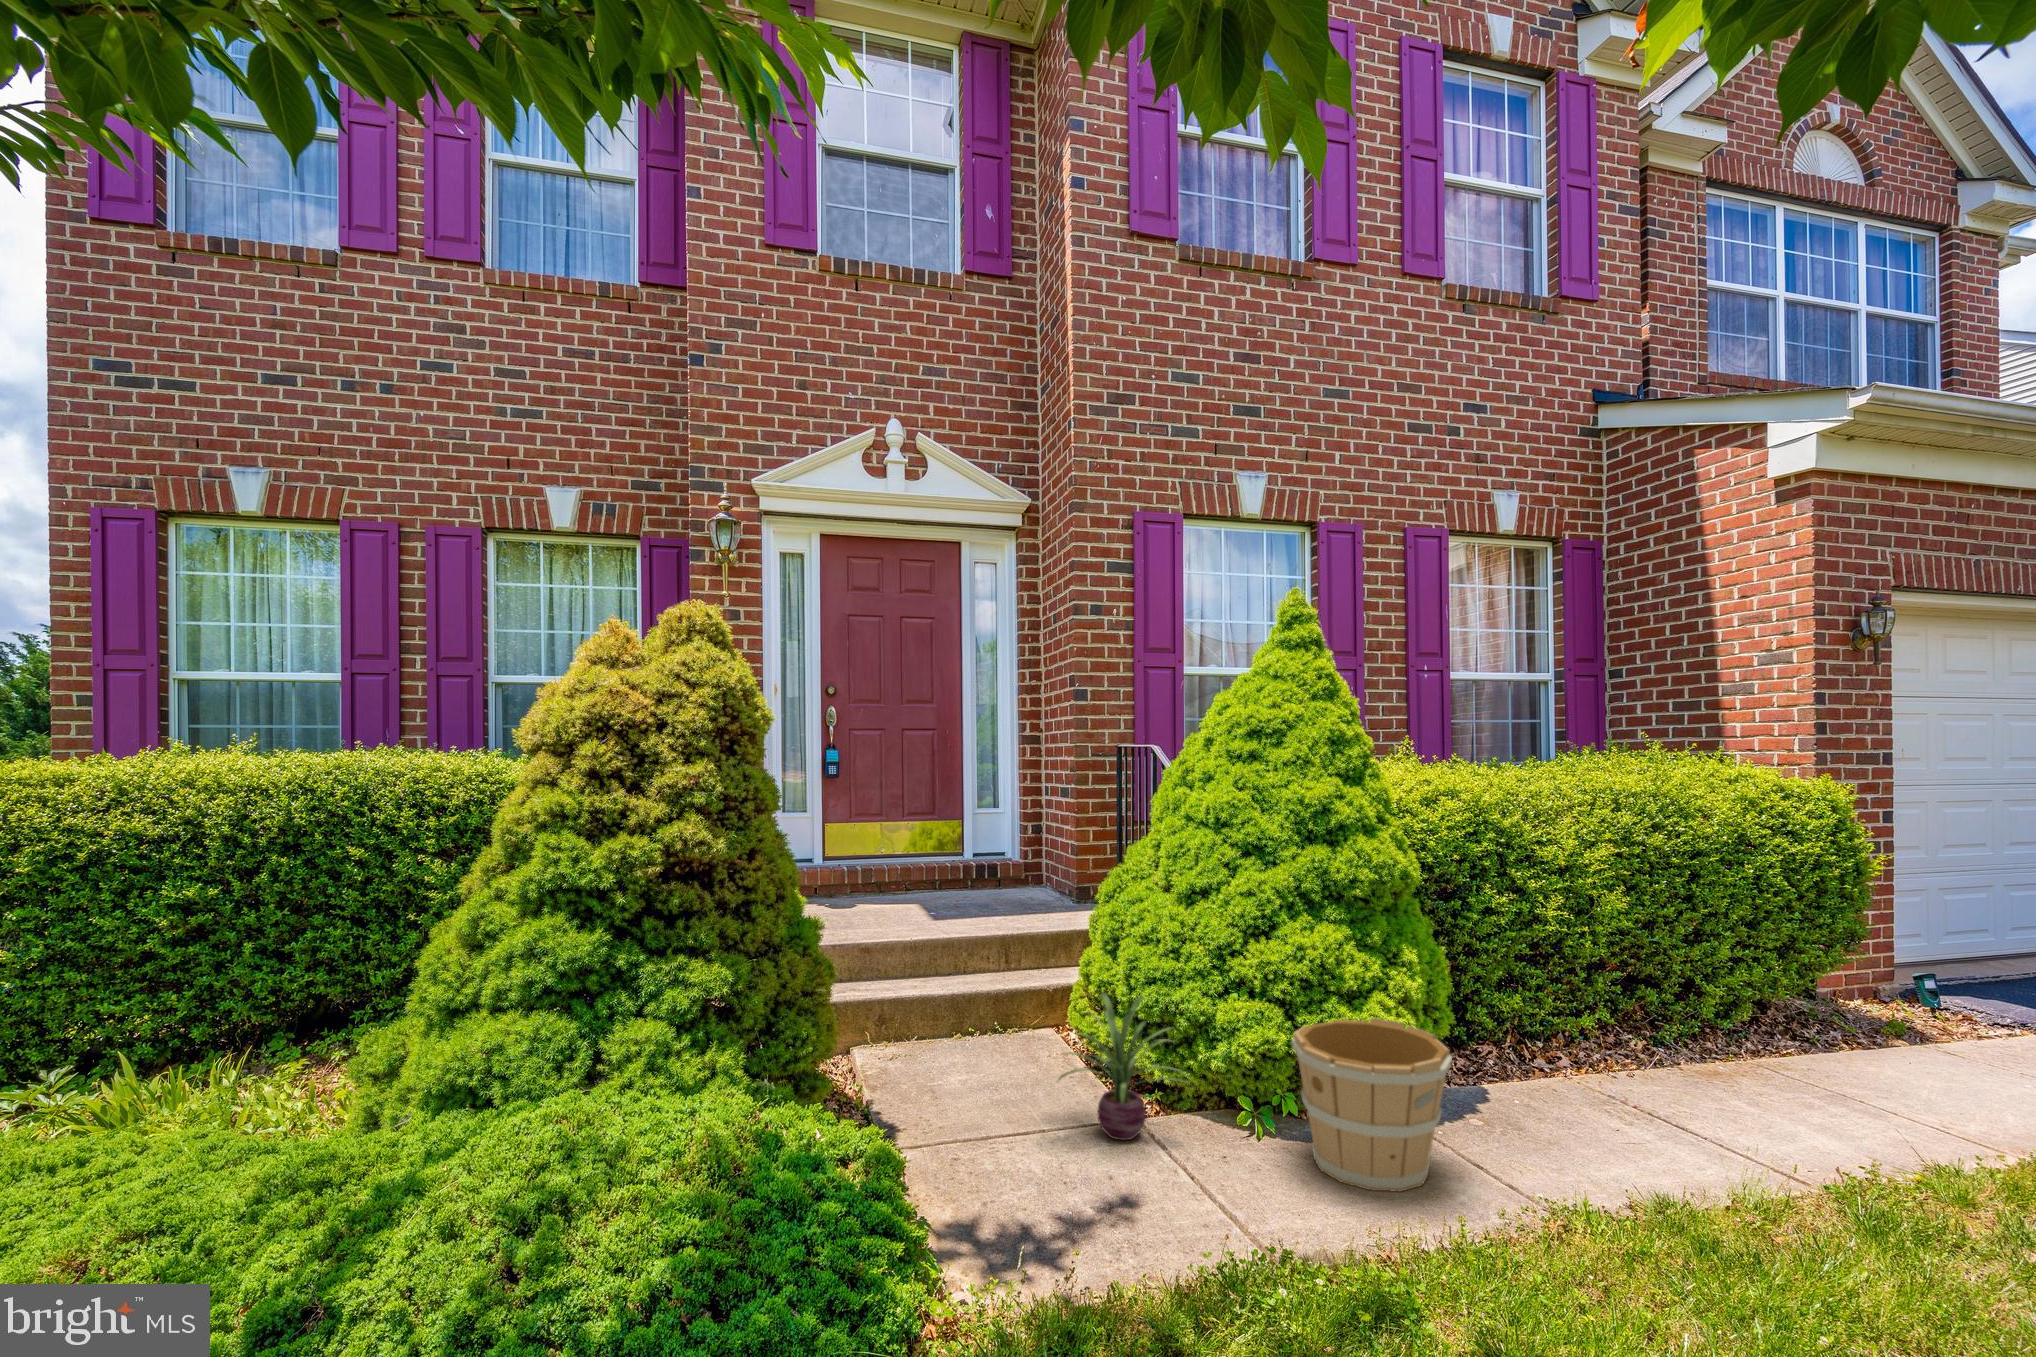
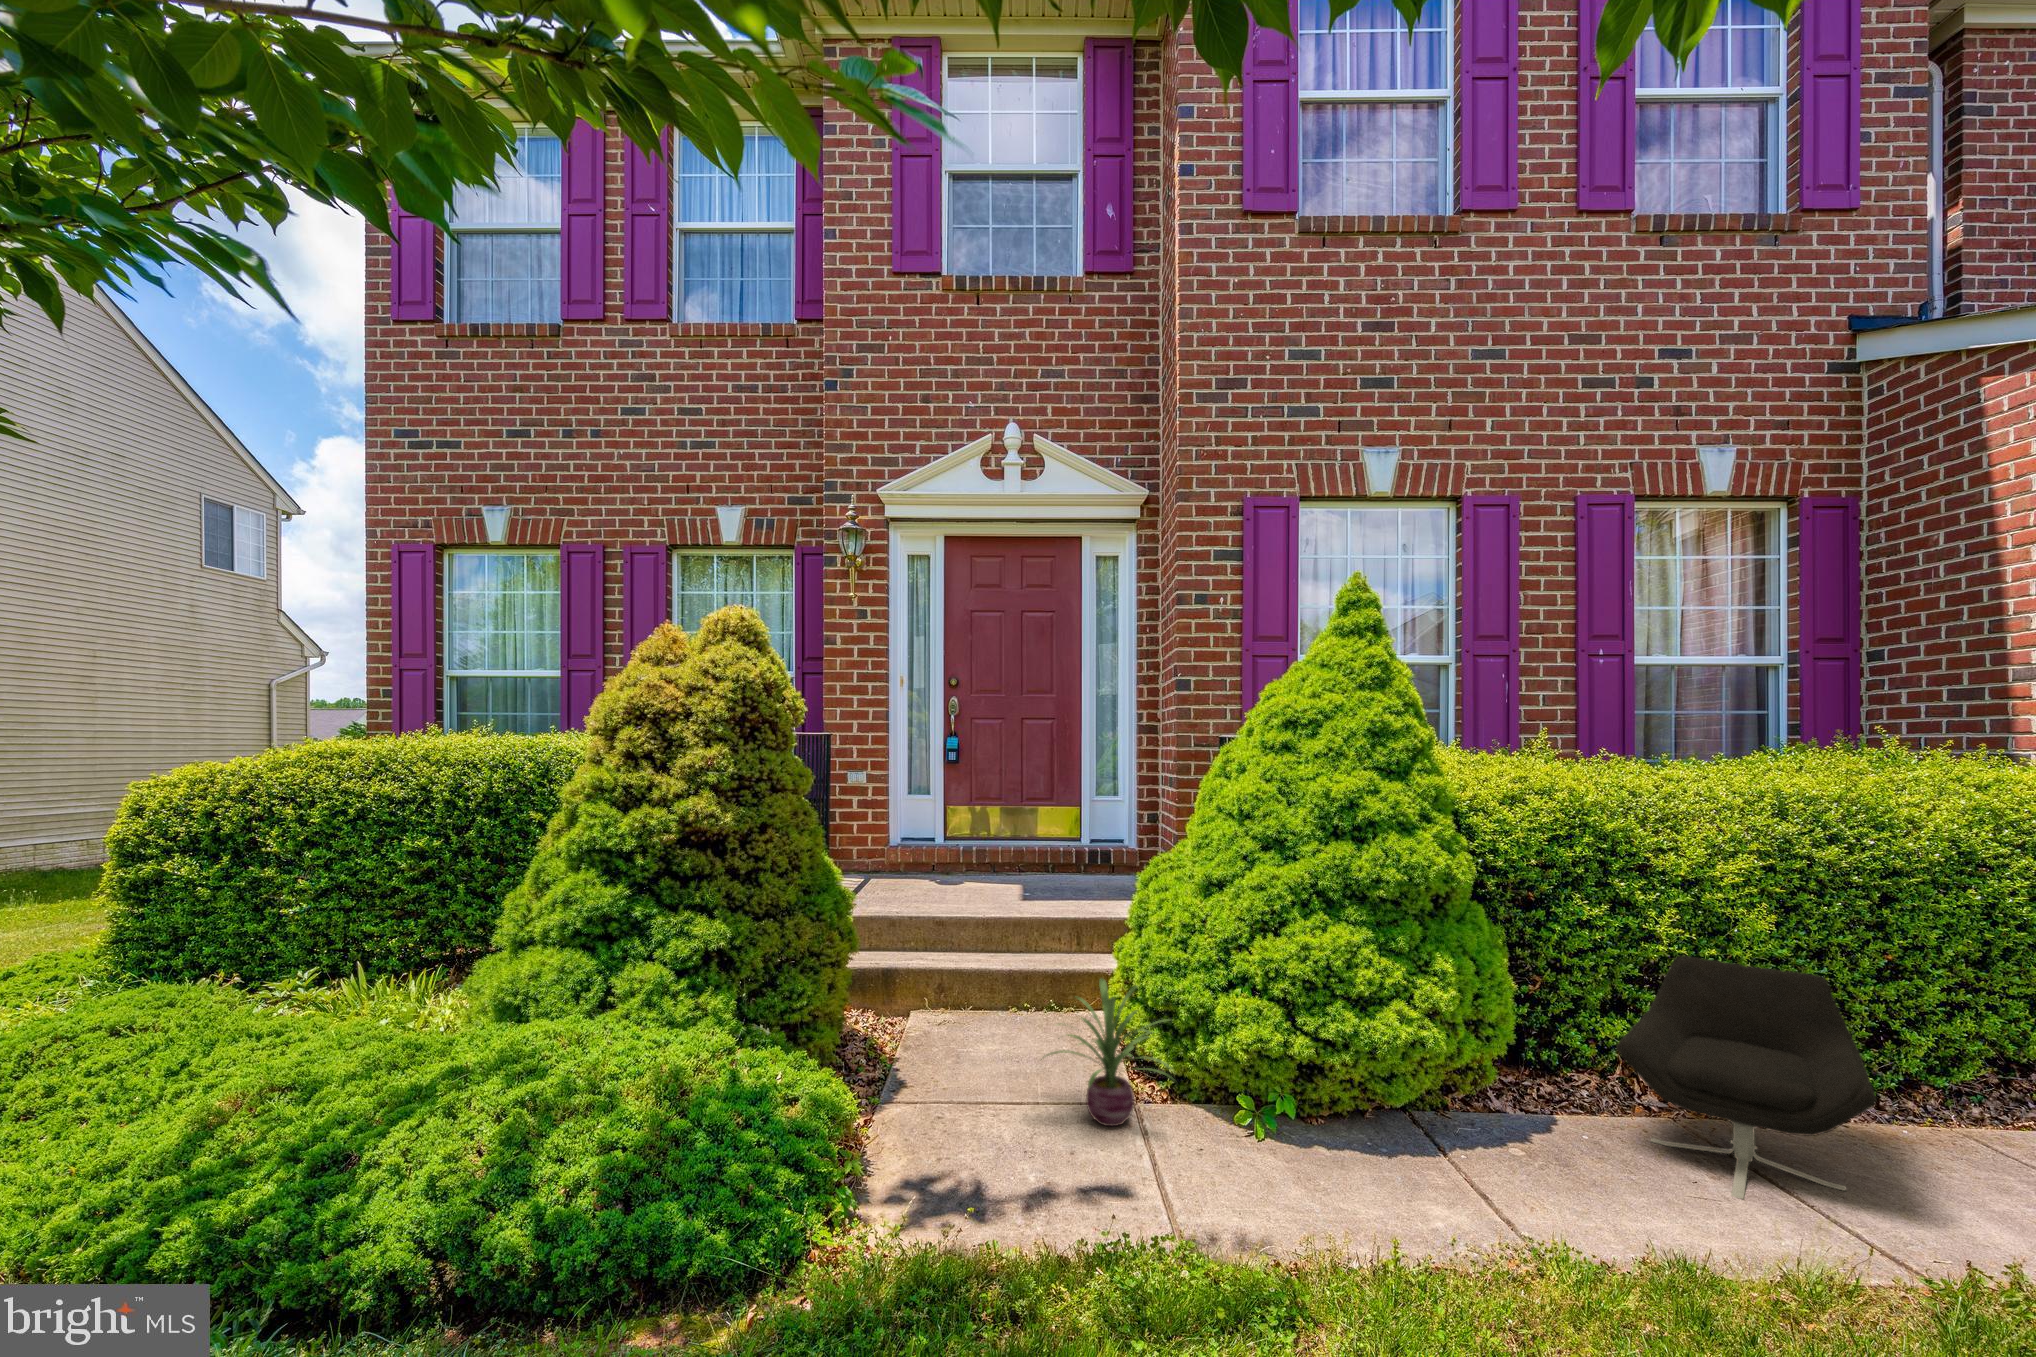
lounge chair: none [1538,932,1746,1133] -> present [1617,955,1877,1199]
wooden bucket: present [1292,1018,1452,1192] -> none [1267,1027,1437,1218]

